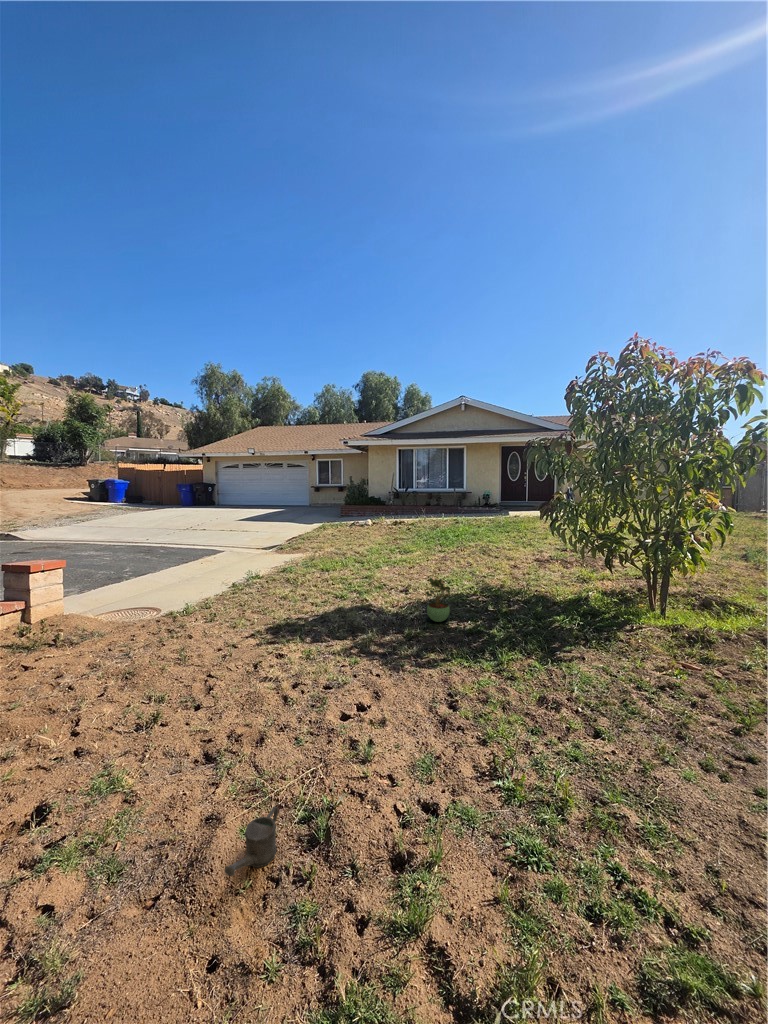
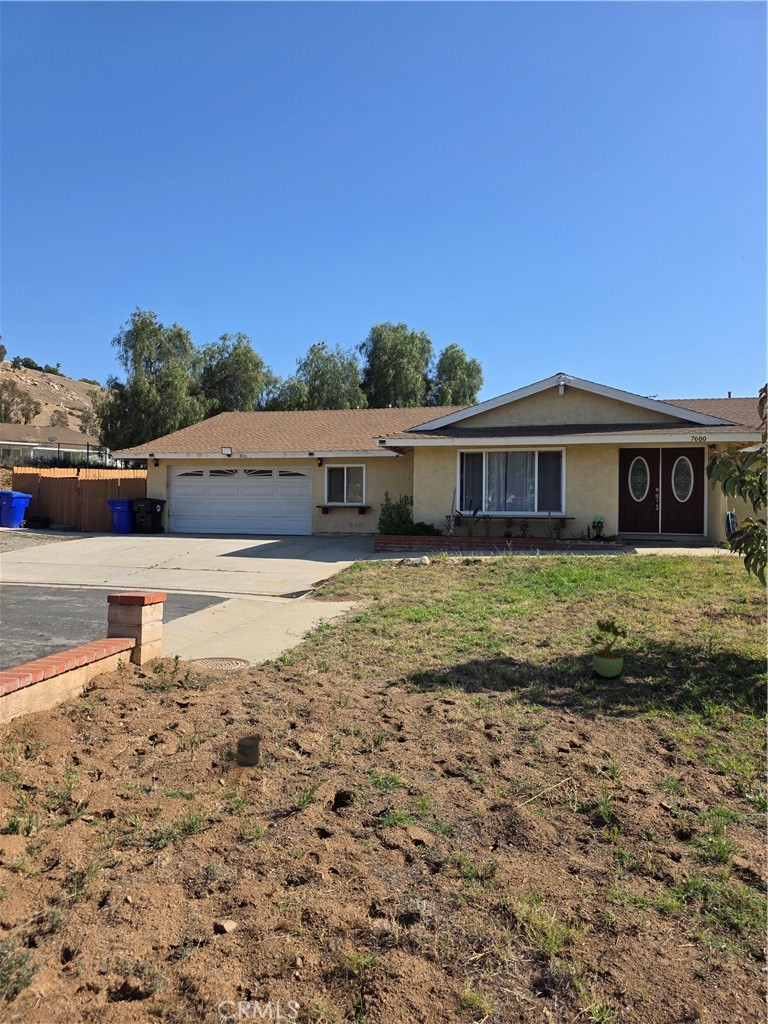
watering can: present [225,806,278,876] -> present [226,733,260,767]

